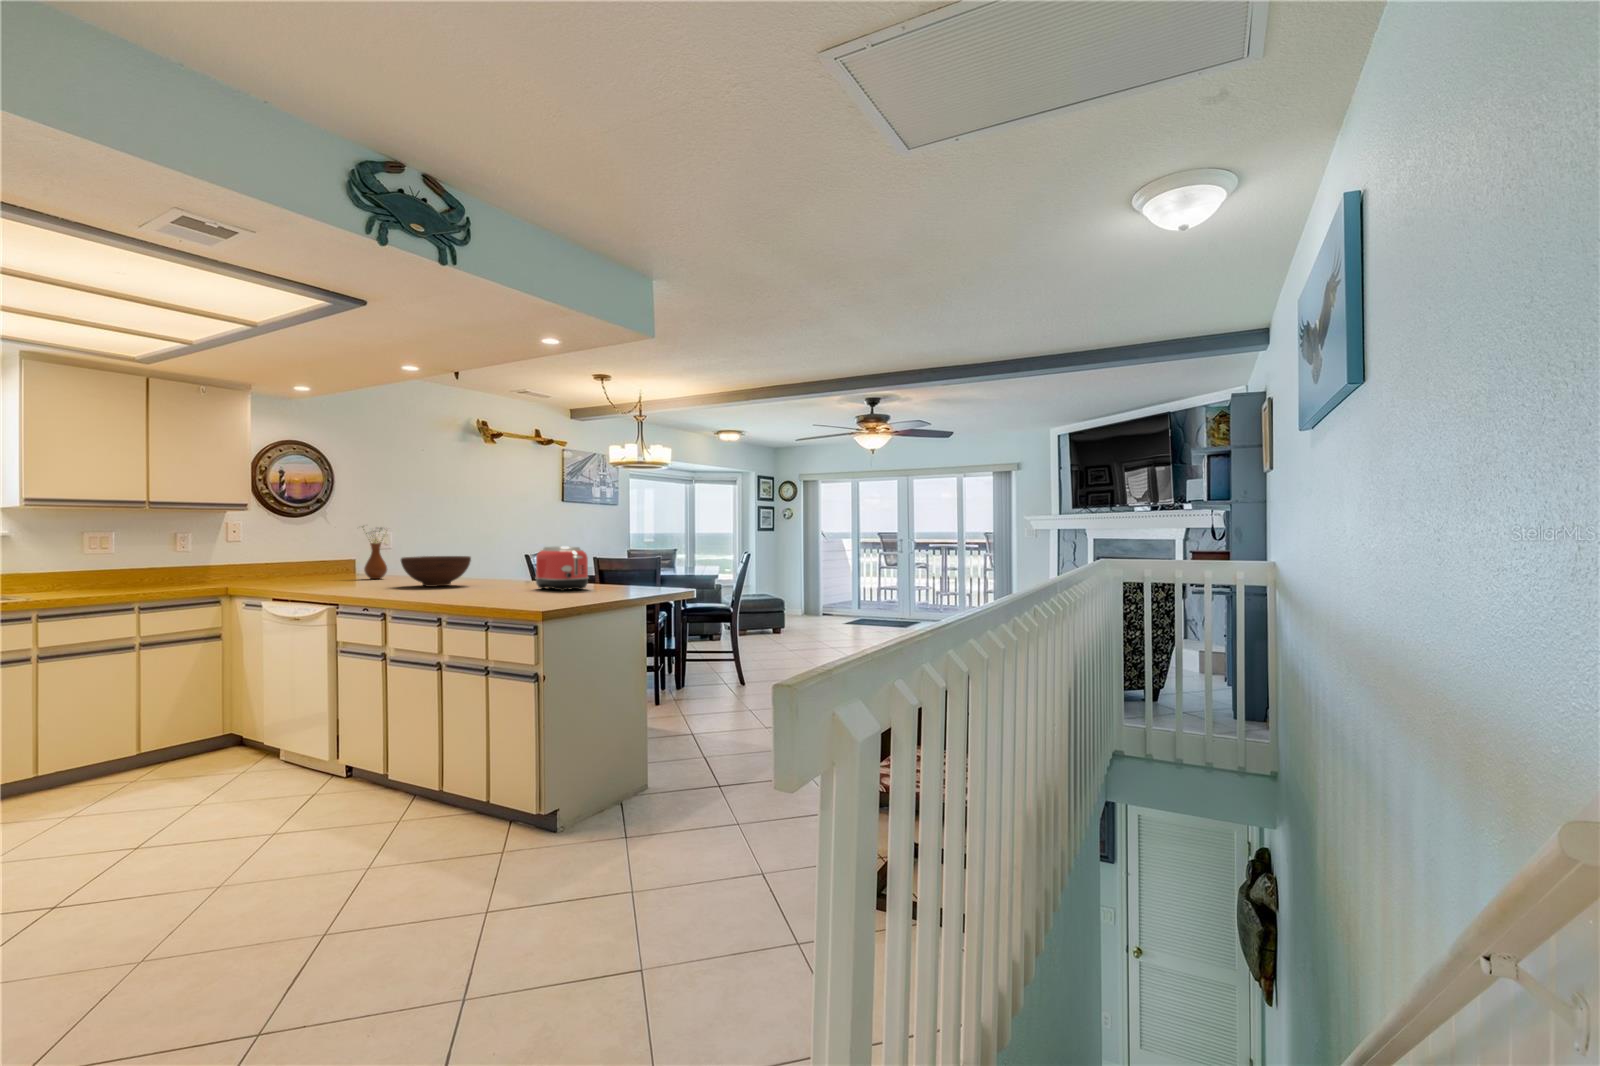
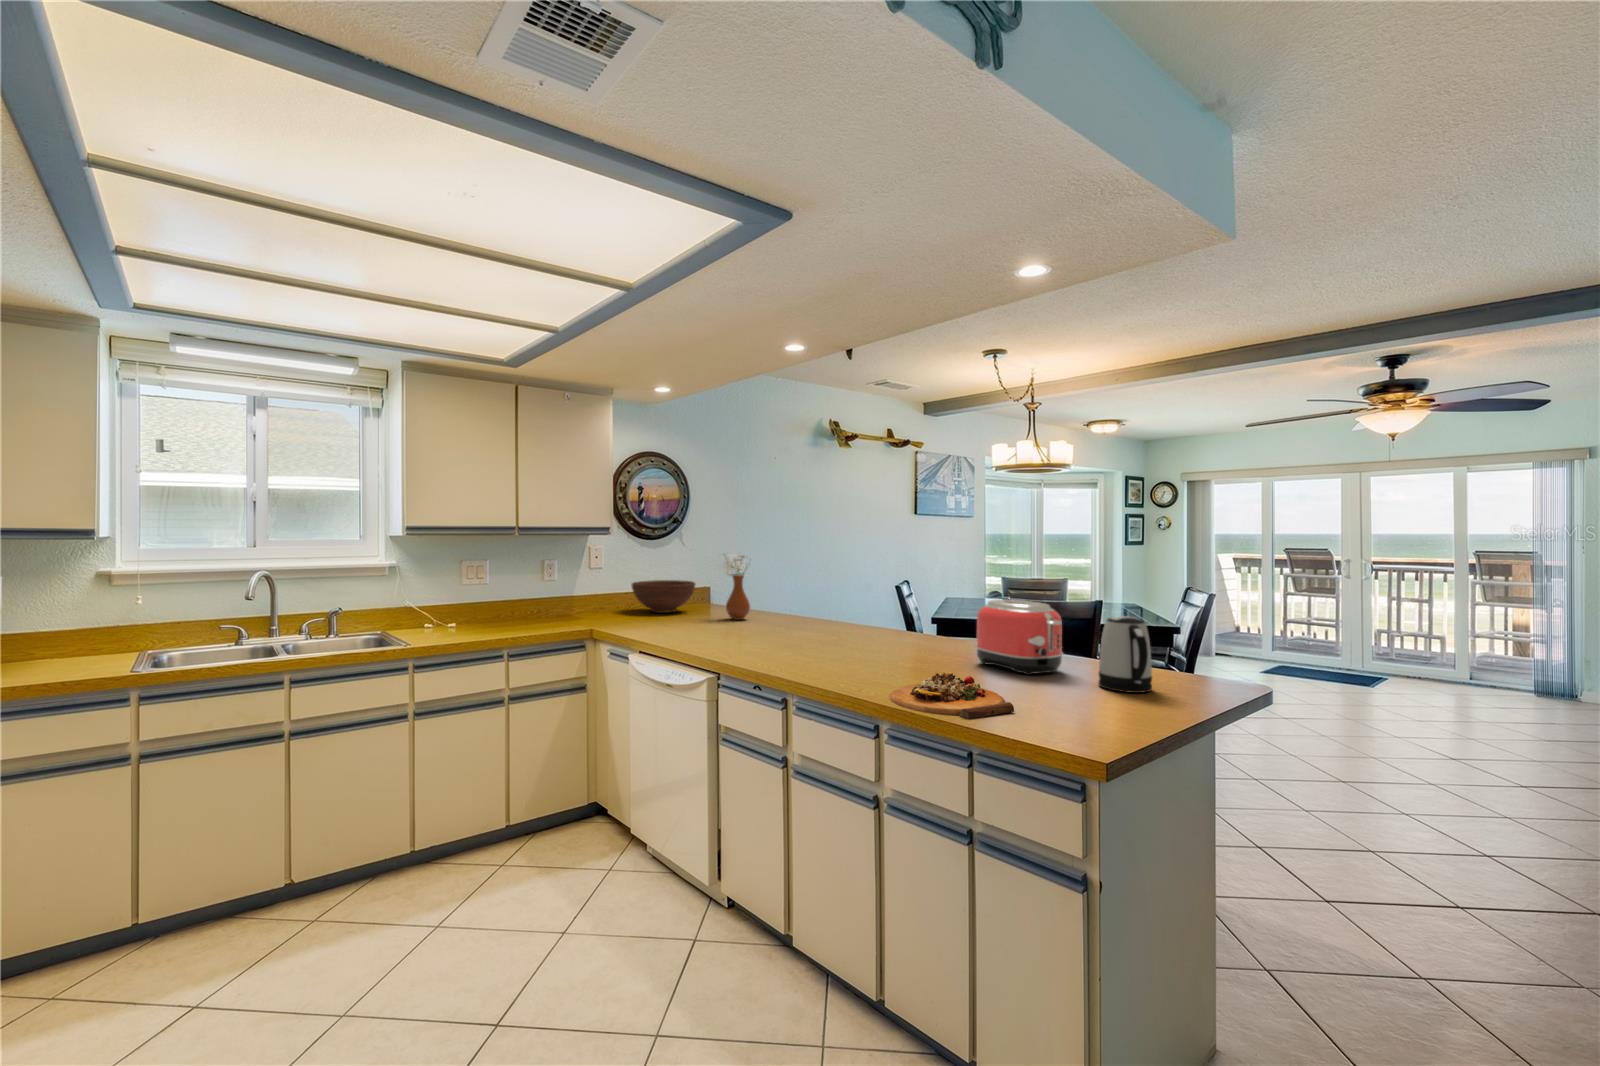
kettle: none [598,550,628,593] -> present [1098,616,1152,693]
fruit bowl: present [401,556,471,587] -> present [632,580,695,613]
cutting board: none [445,583,522,602] -> present [889,673,1015,719]

